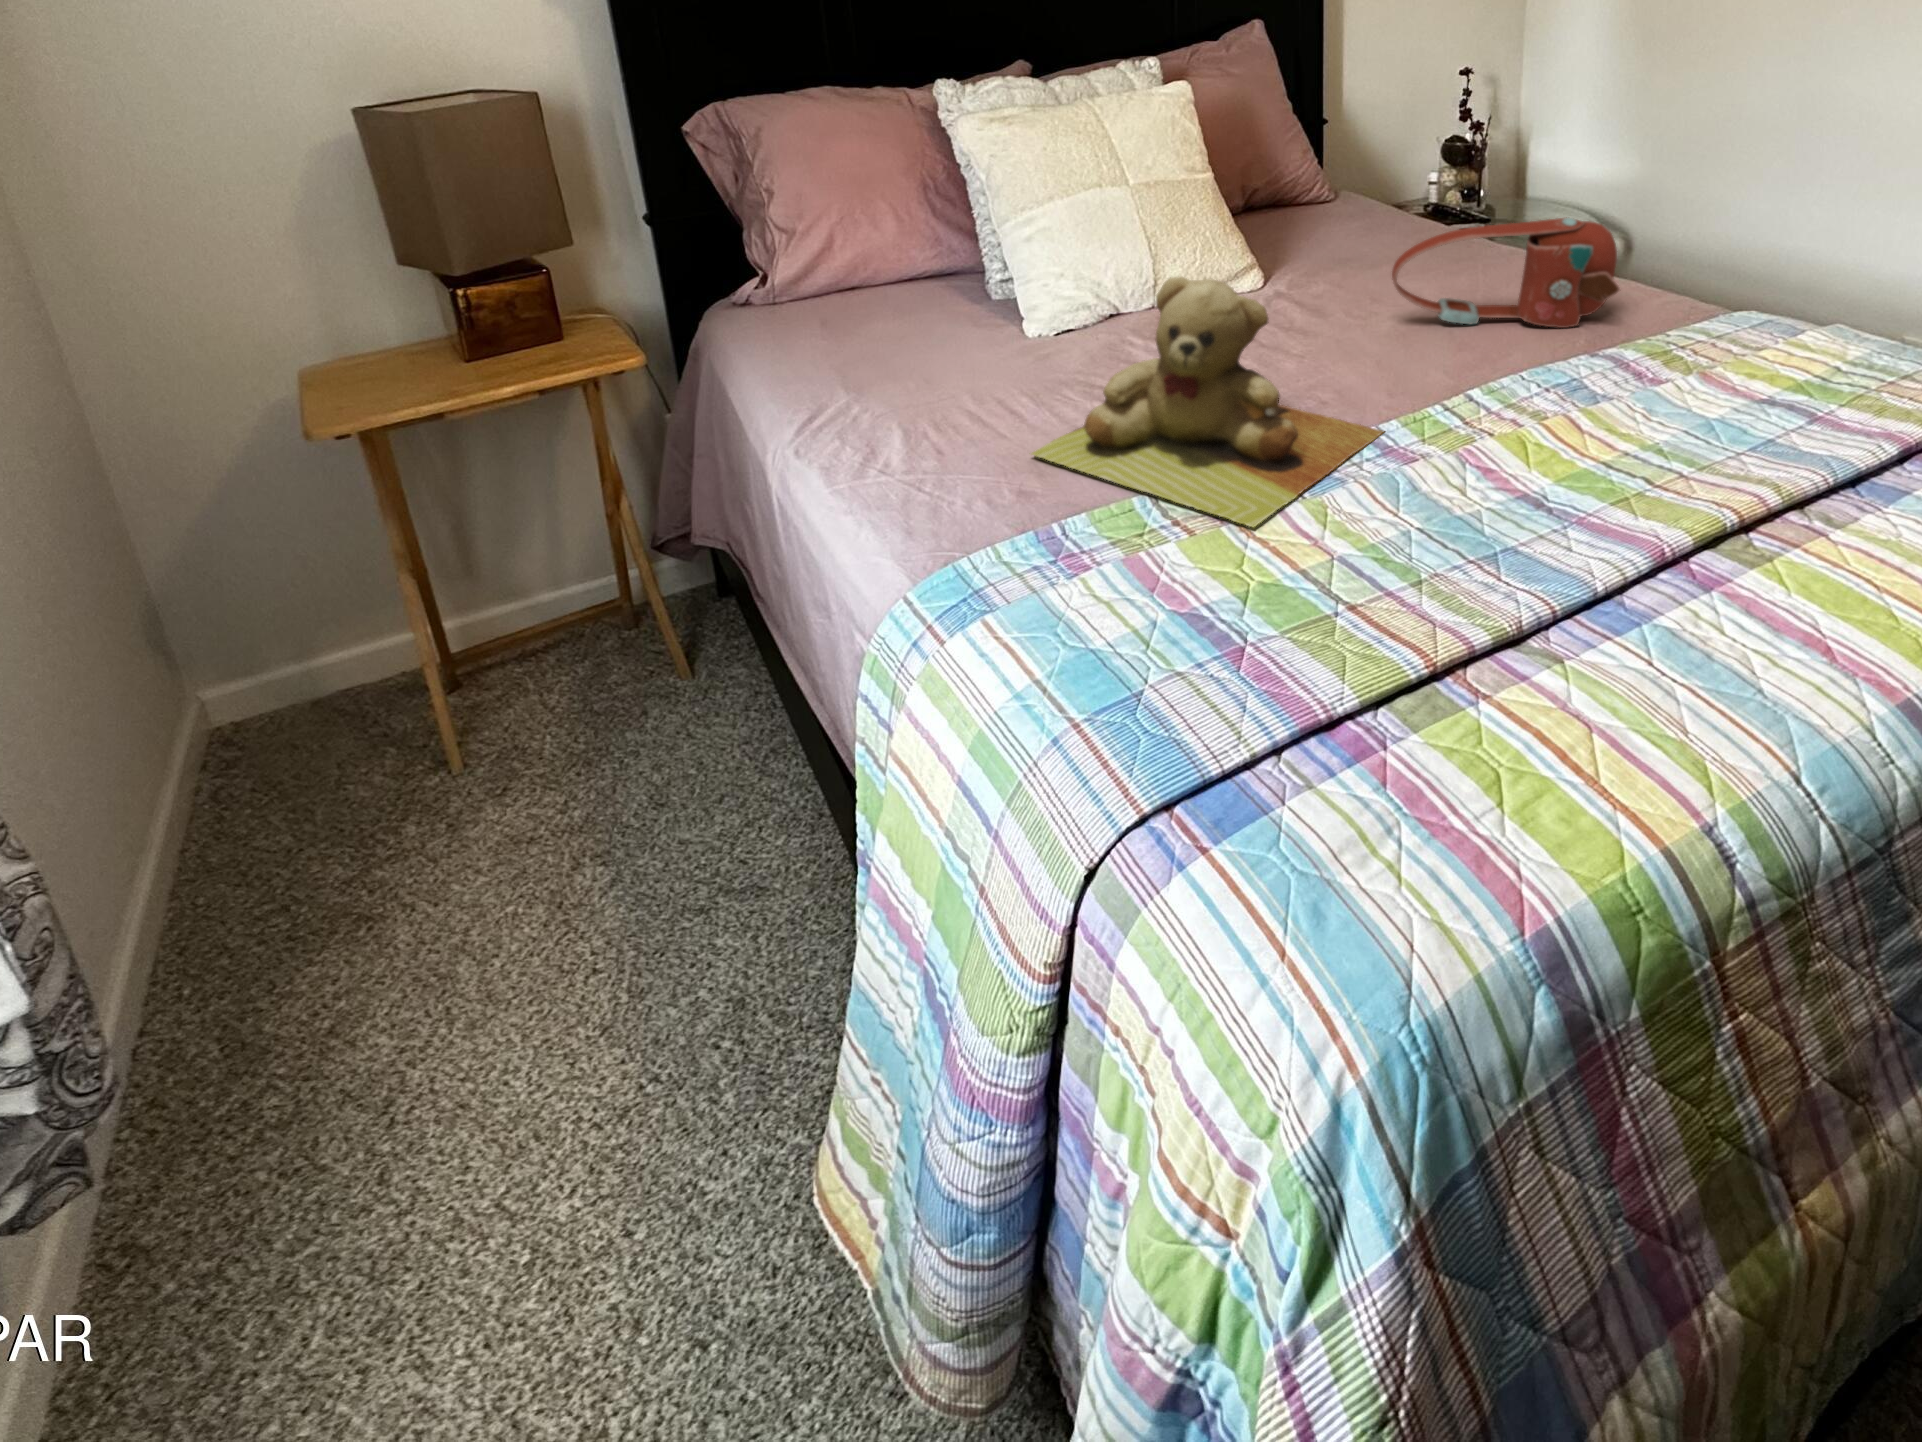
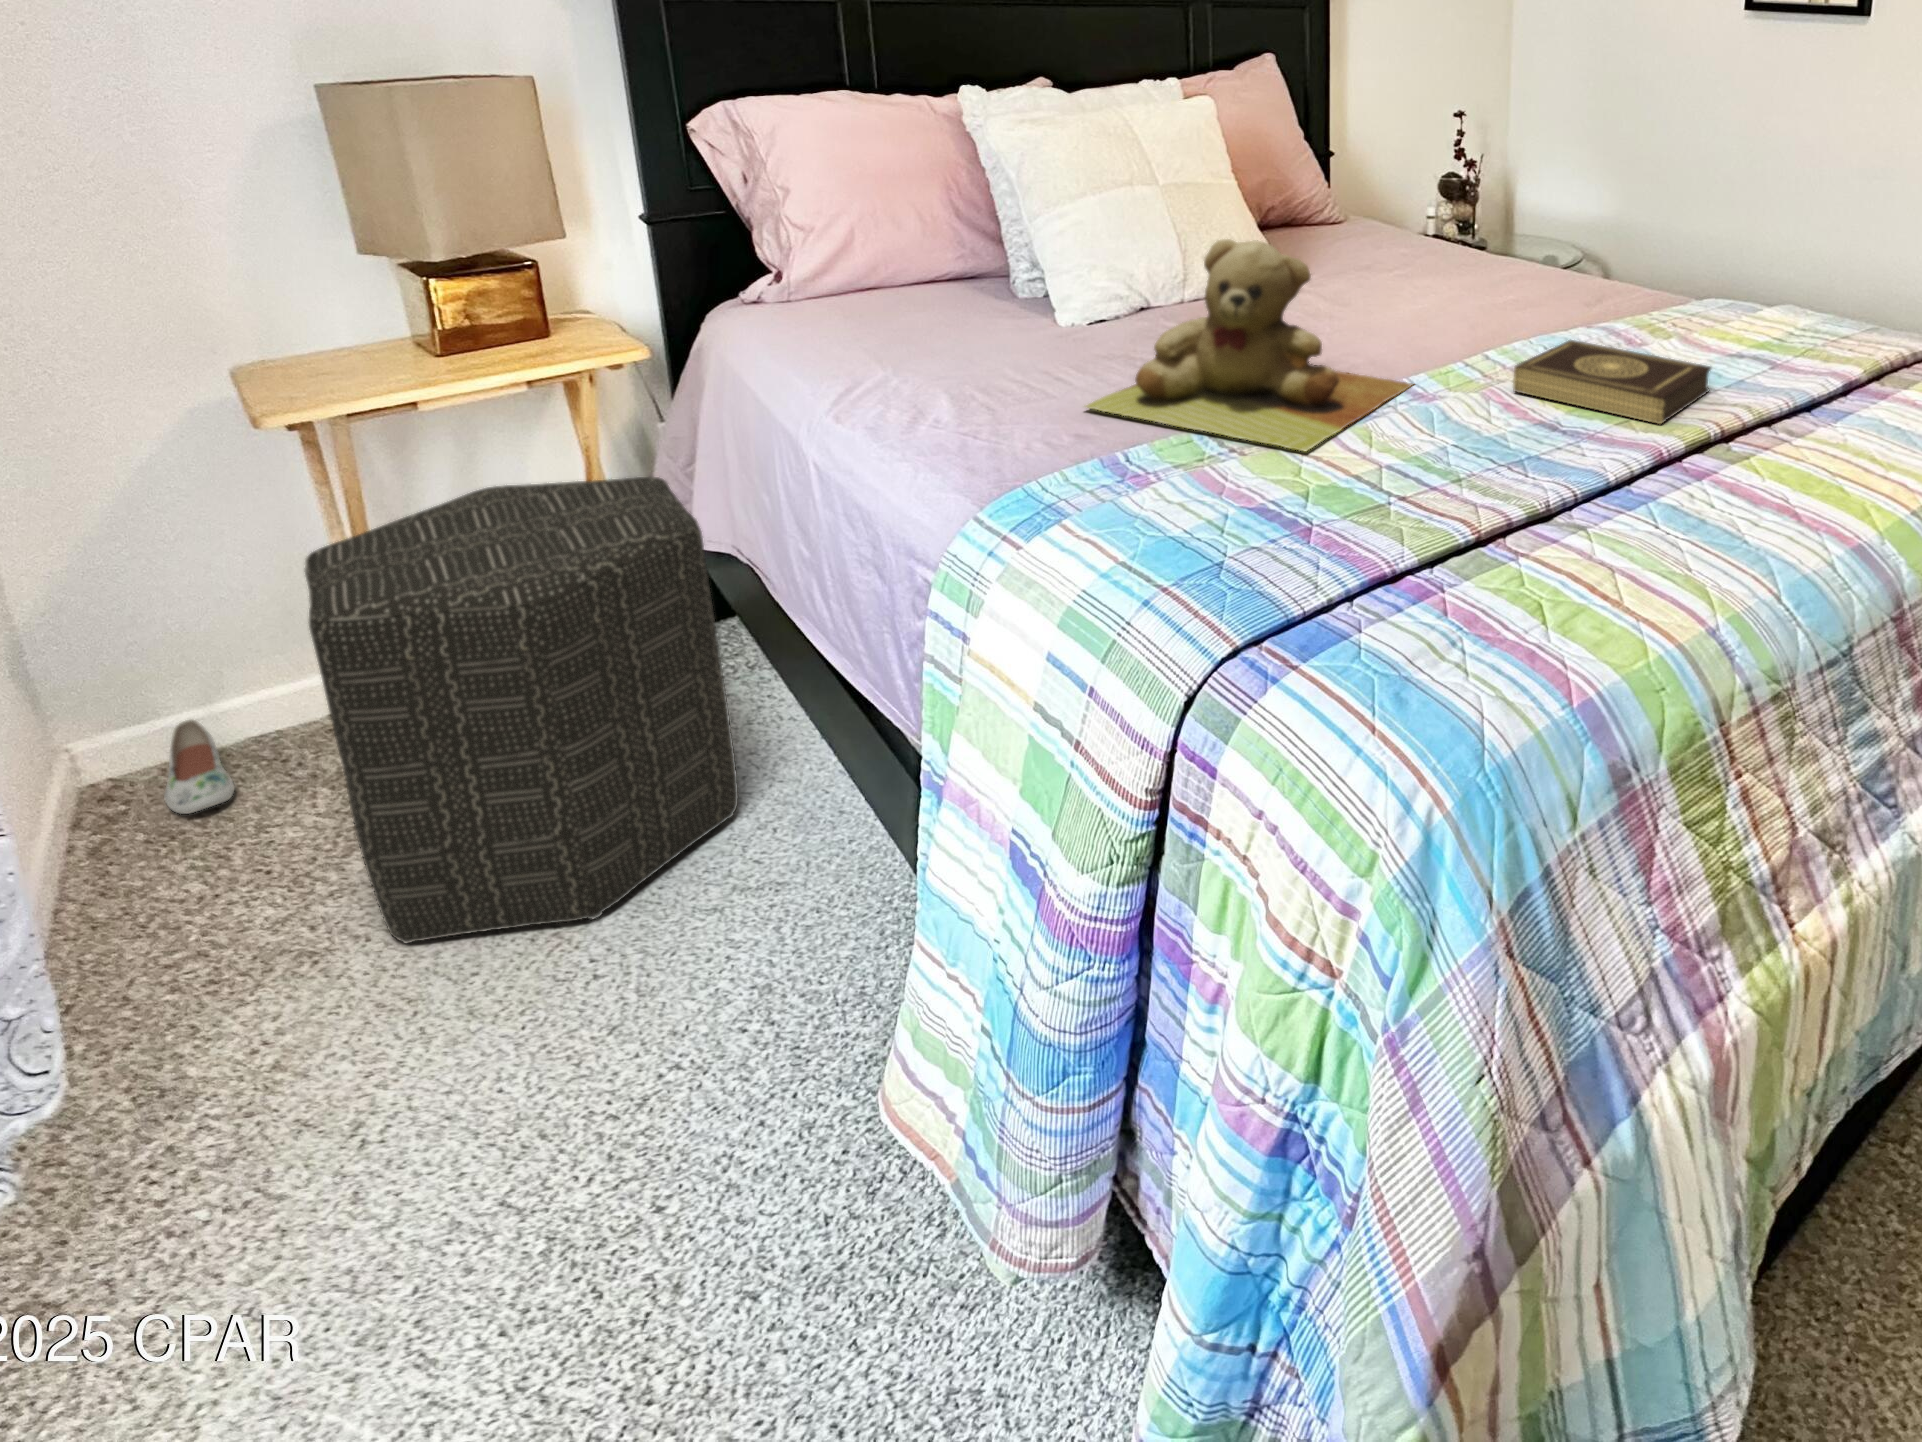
handbag: present [1392,218,1620,328] -> none [1411,211,1612,310]
book: none [1495,381,1733,503] -> present [1513,340,1711,424]
ottoman: none [344,480,733,914] -> present [305,477,738,944]
shoe: none [274,673,328,762] -> present [164,719,235,814]

